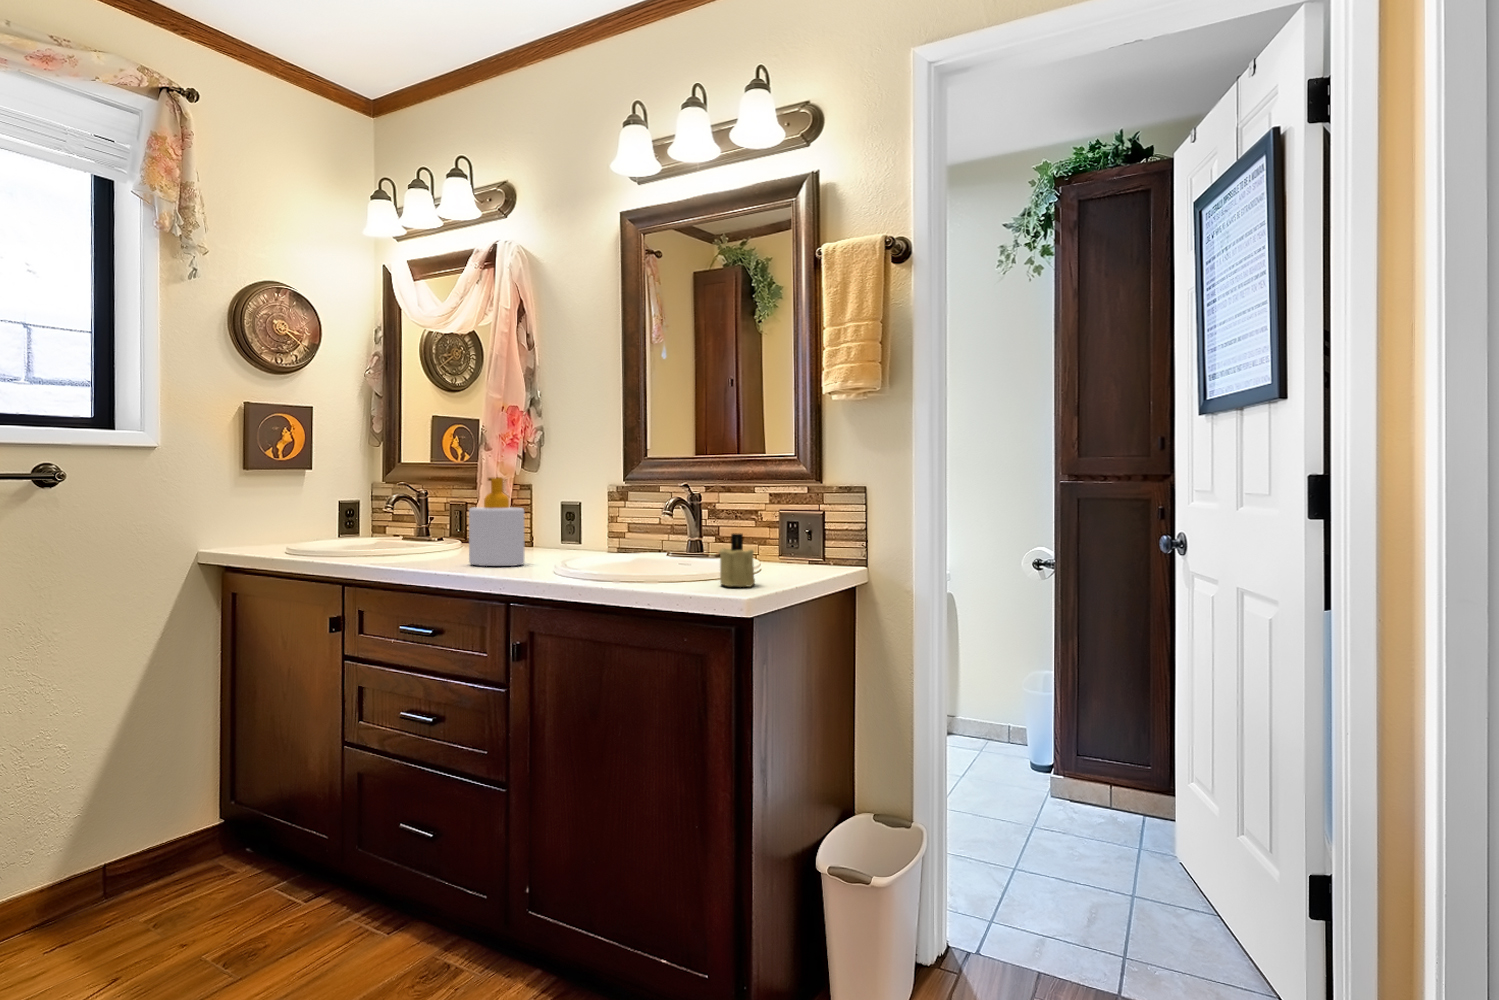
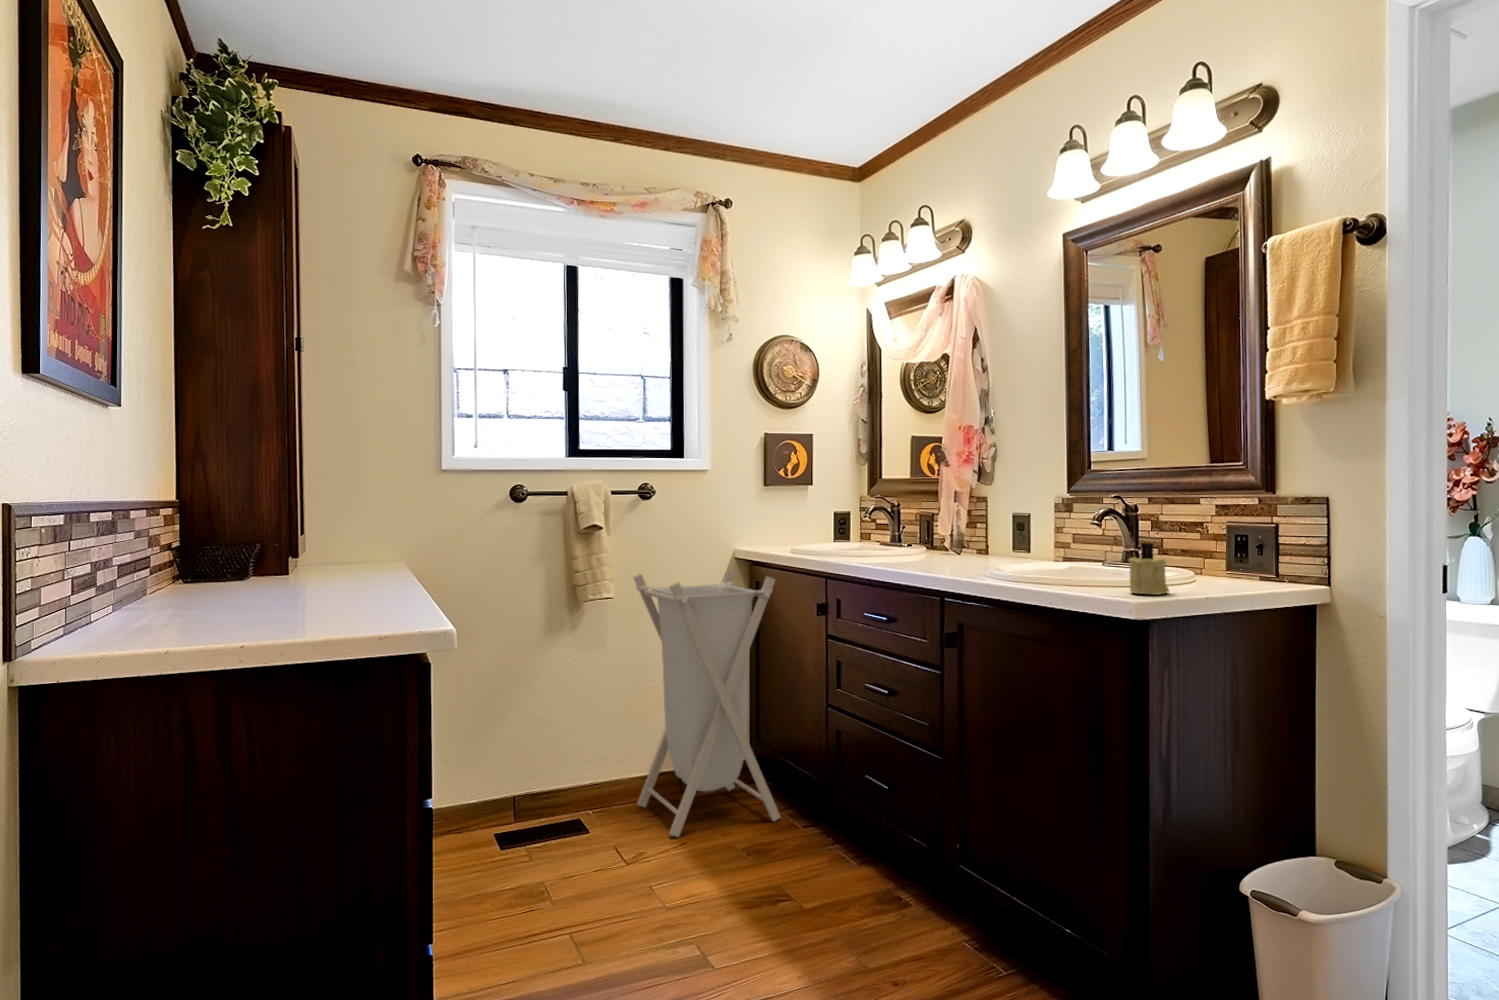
soap bottle: present [469,477,524,566] -> none [919,492,966,570]
laundry hamper: none [29,574,275,949] -> present [633,570,780,837]

